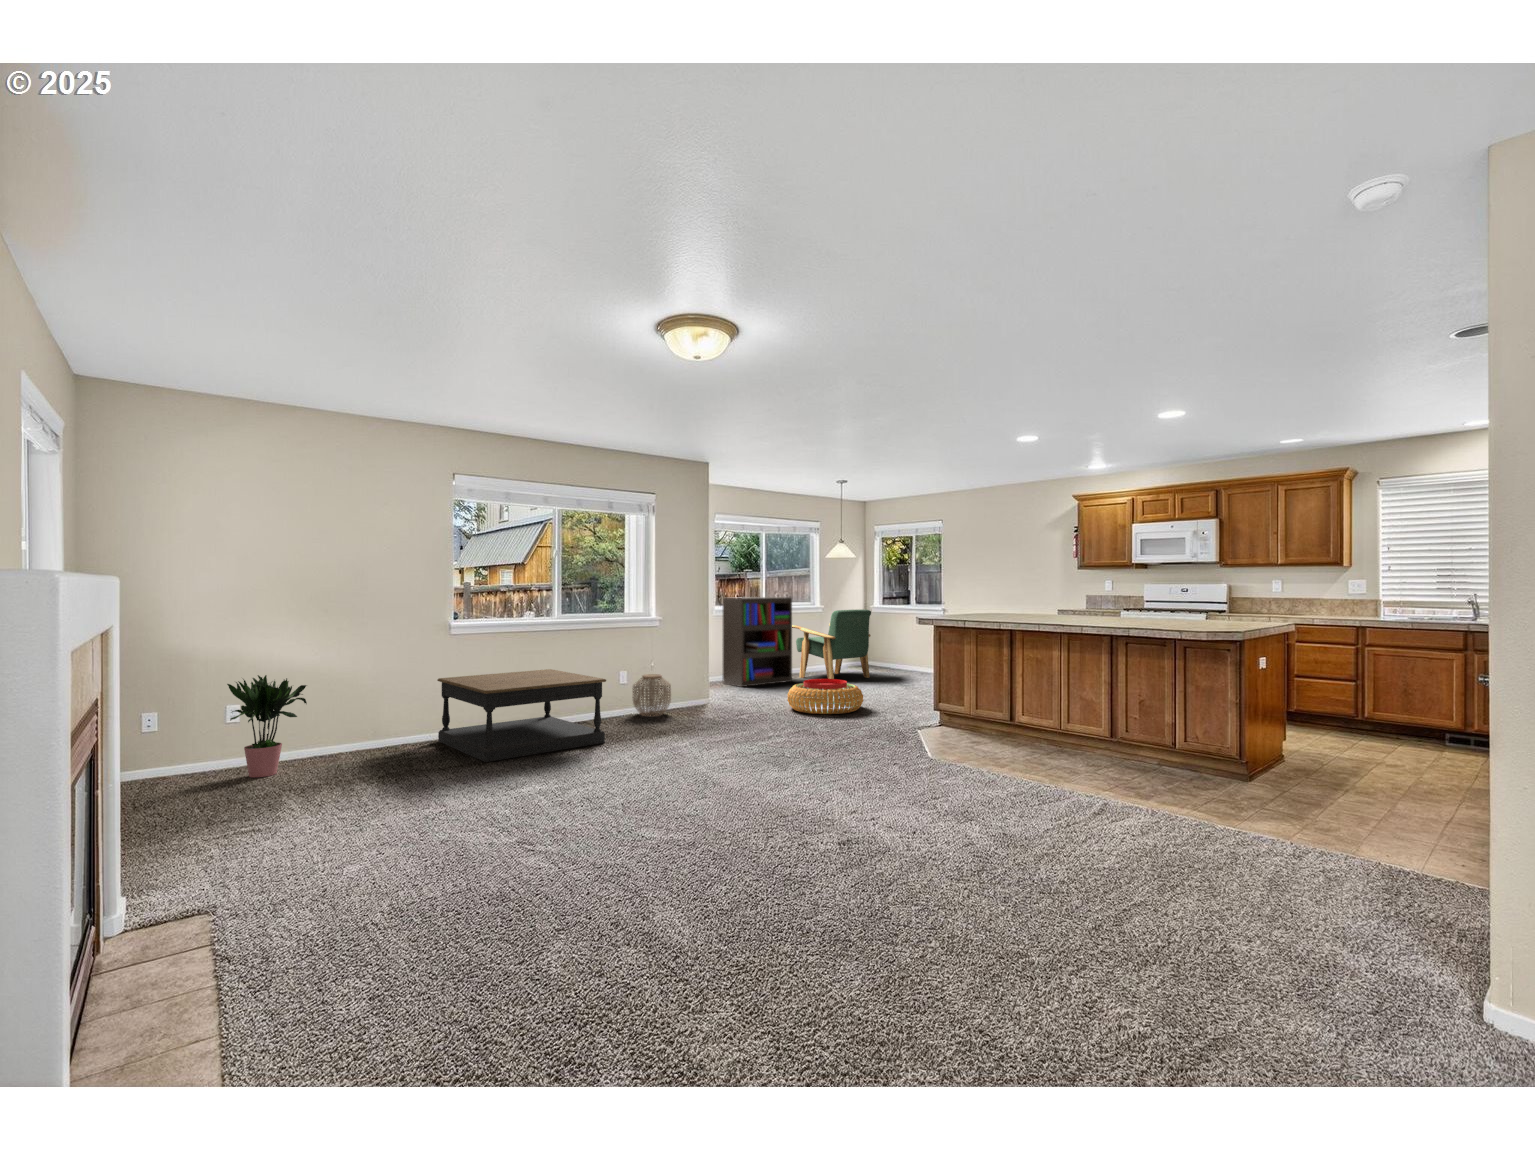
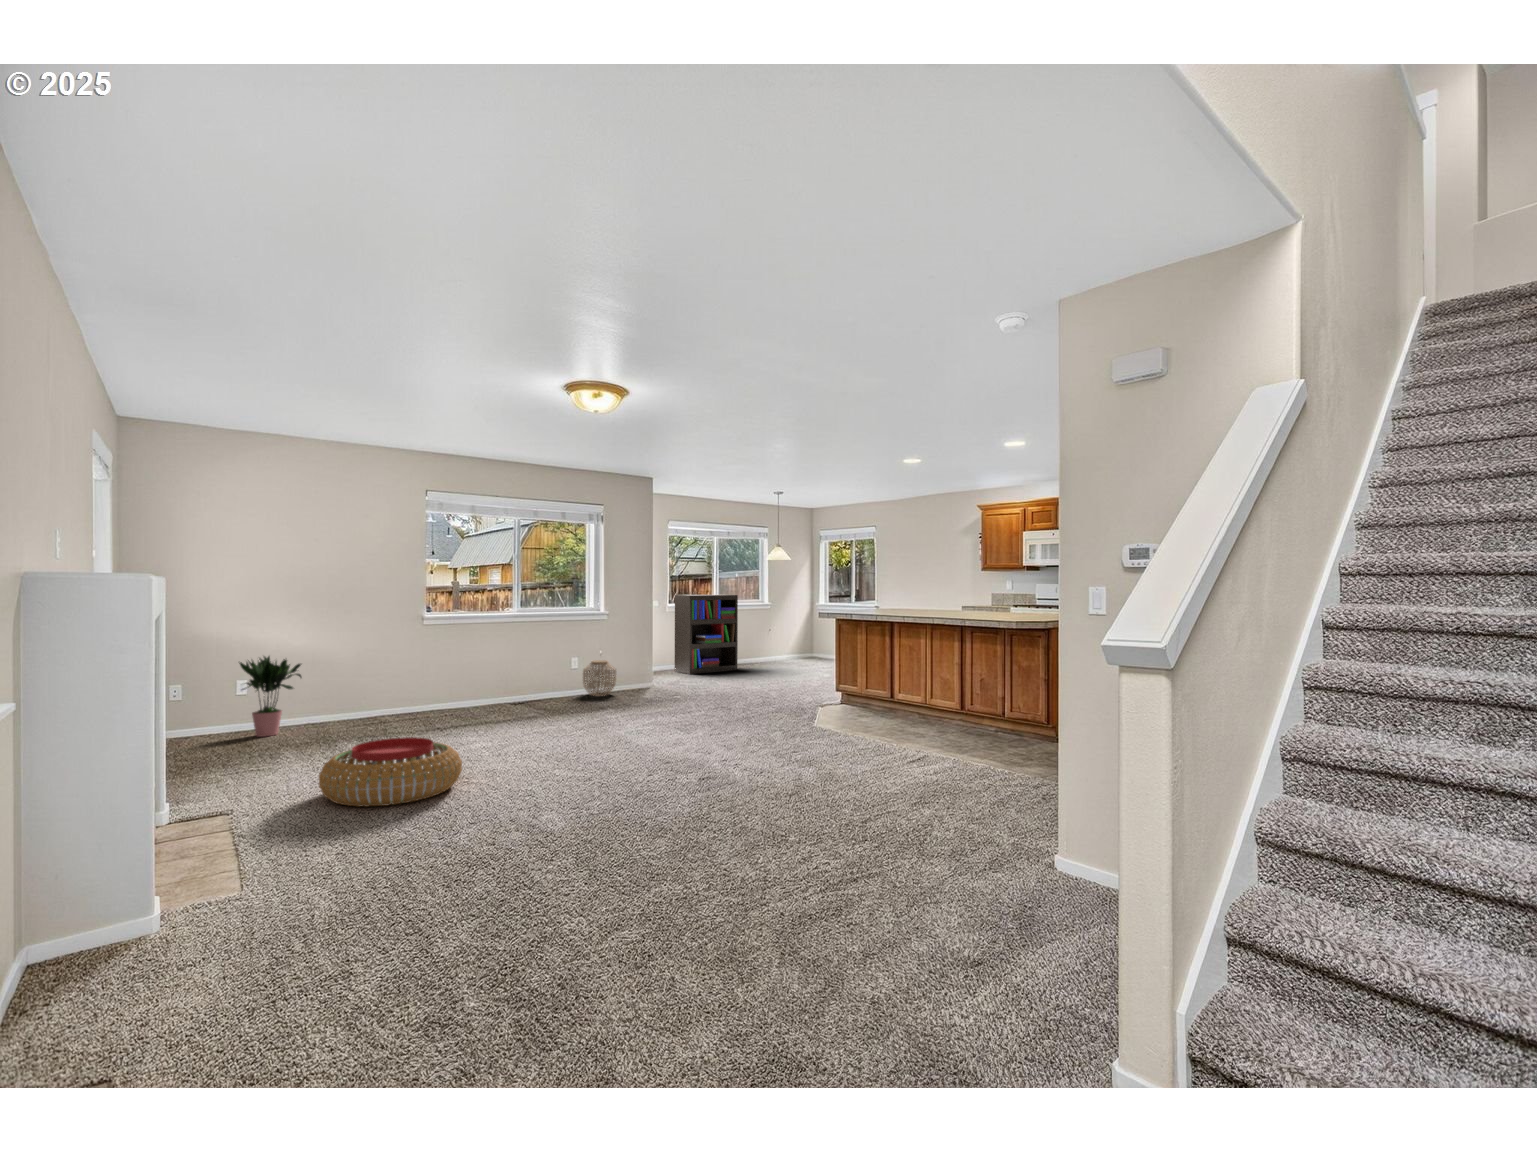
armchair: present [792,609,871,679] -> none [739,606,810,670]
coffee table: present [437,669,606,762] -> none [412,655,552,727]
pouf: present [787,679,863,714] -> present [319,737,462,806]

